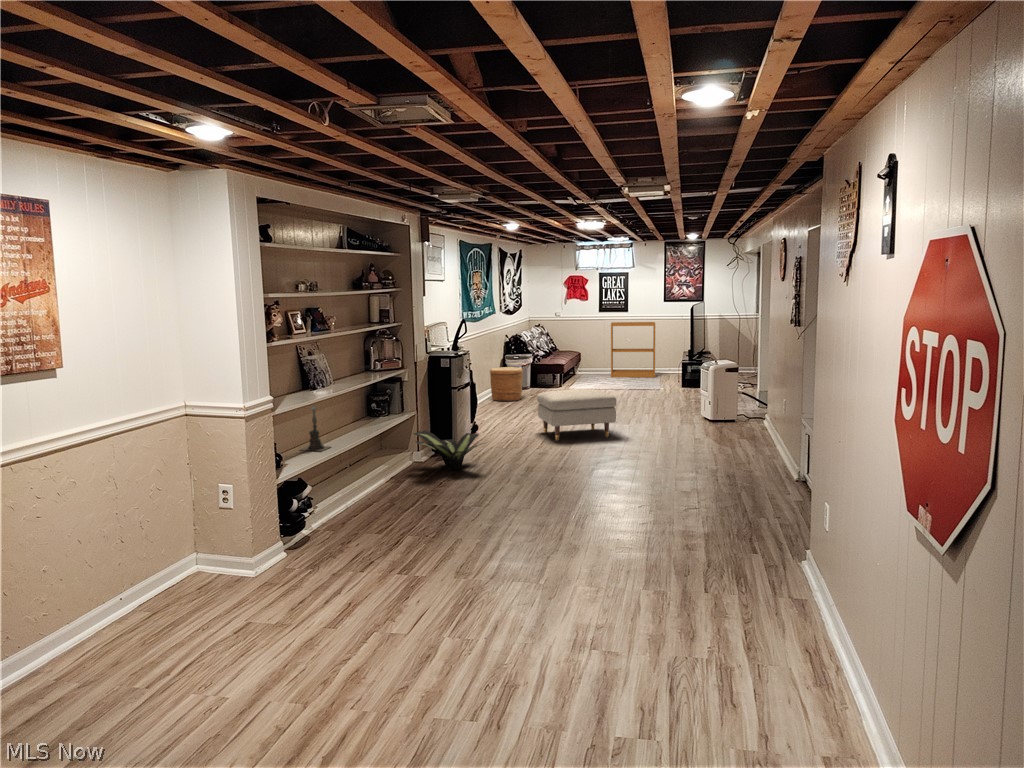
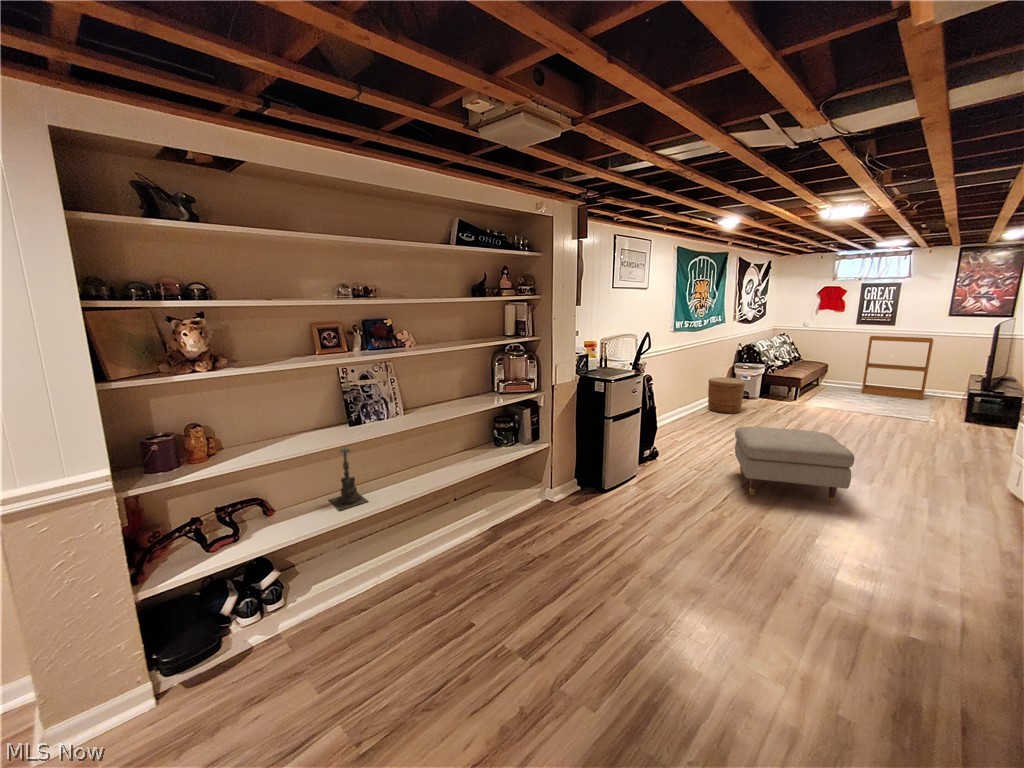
potted plant: present [414,431,484,470] -> none [532,464,625,529]

